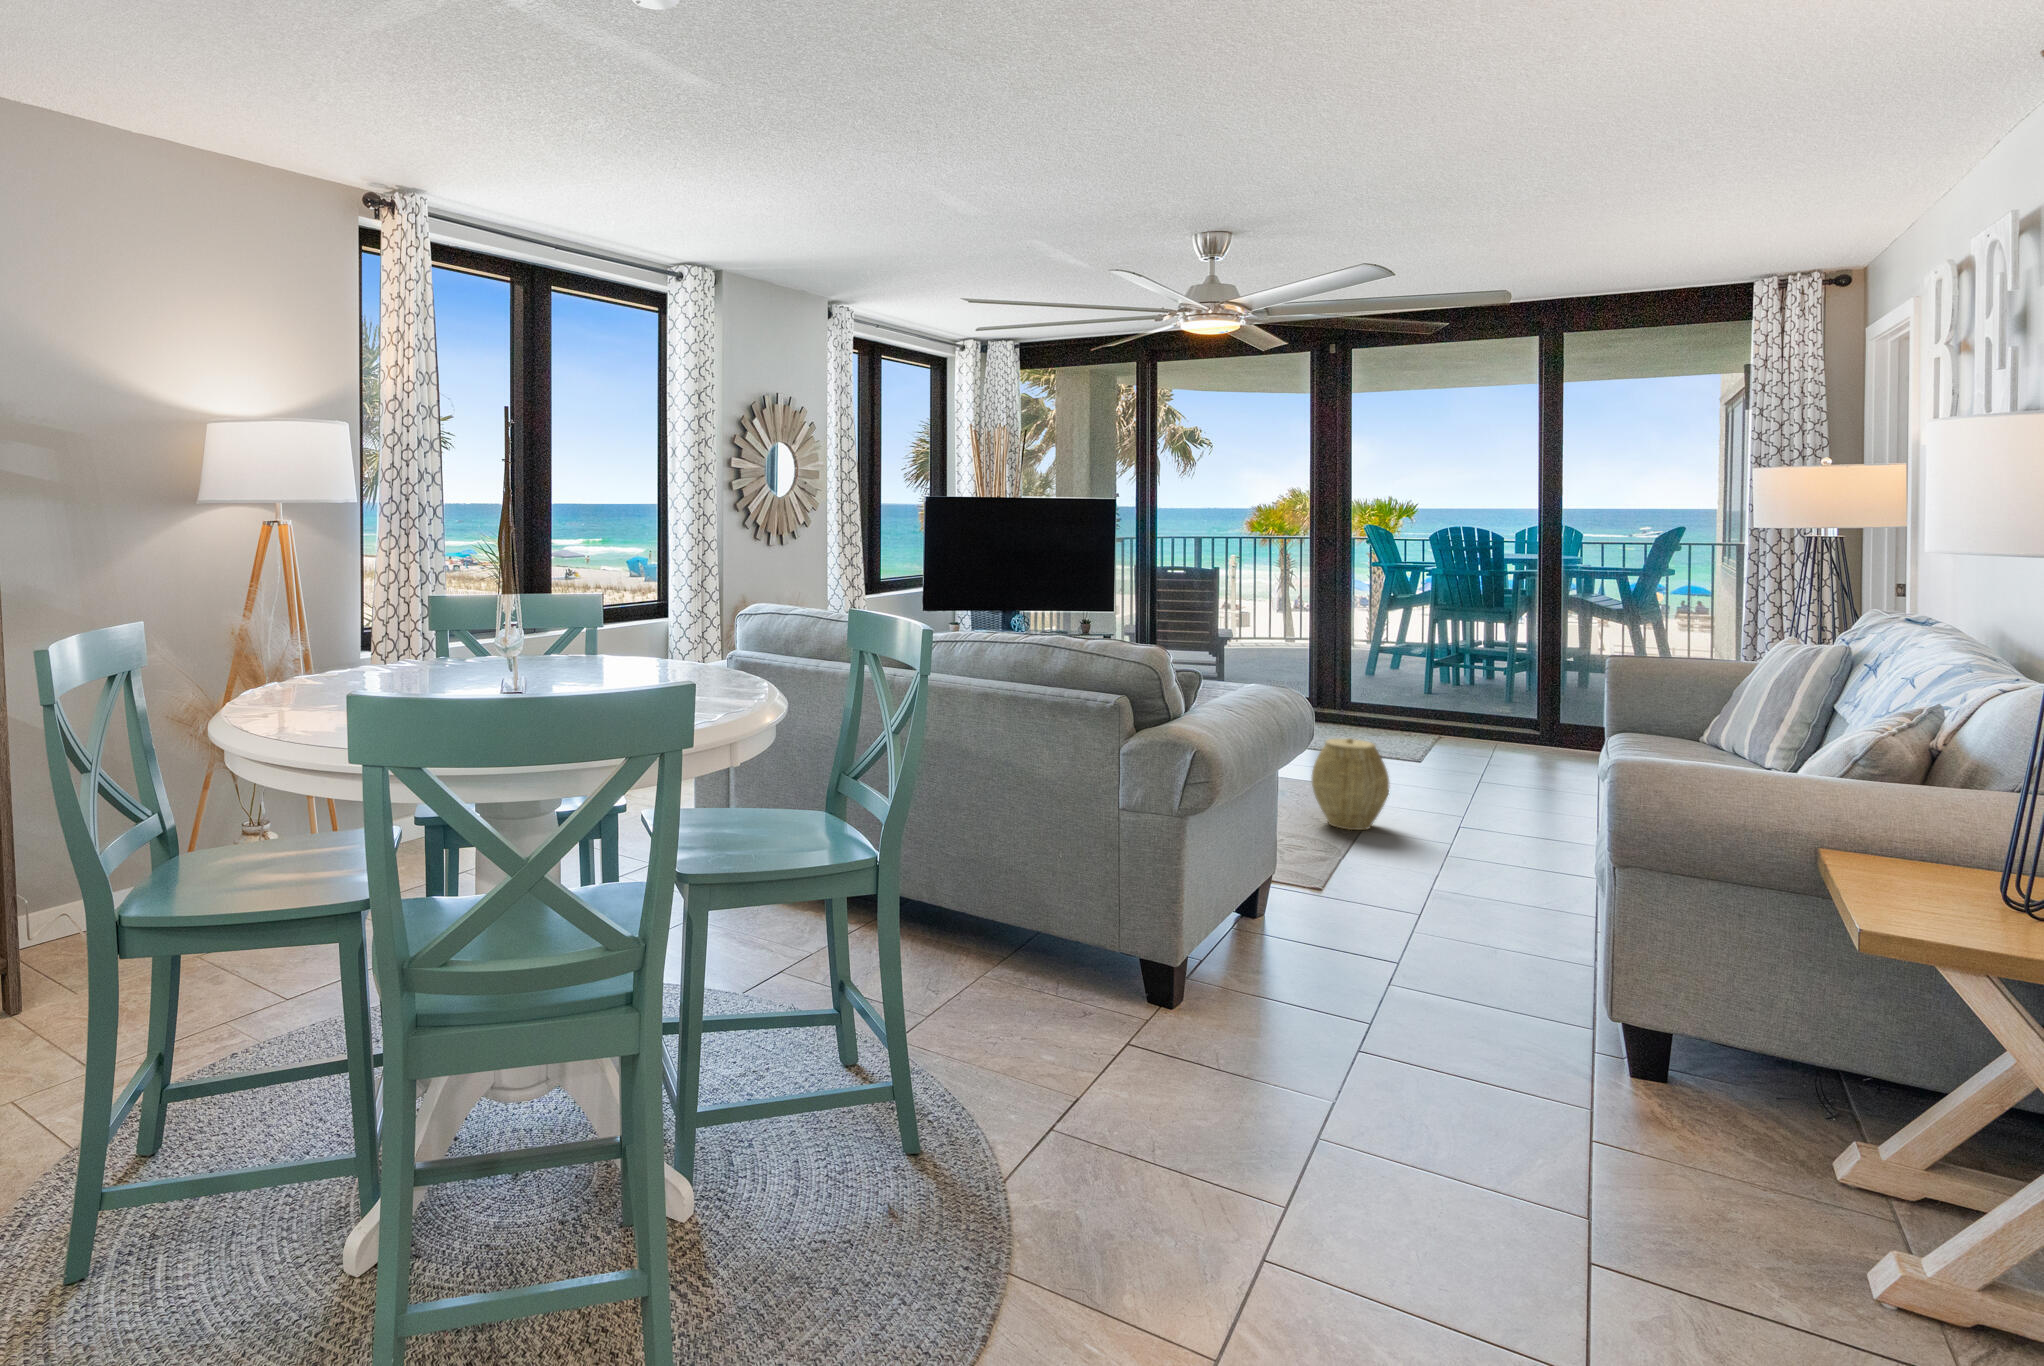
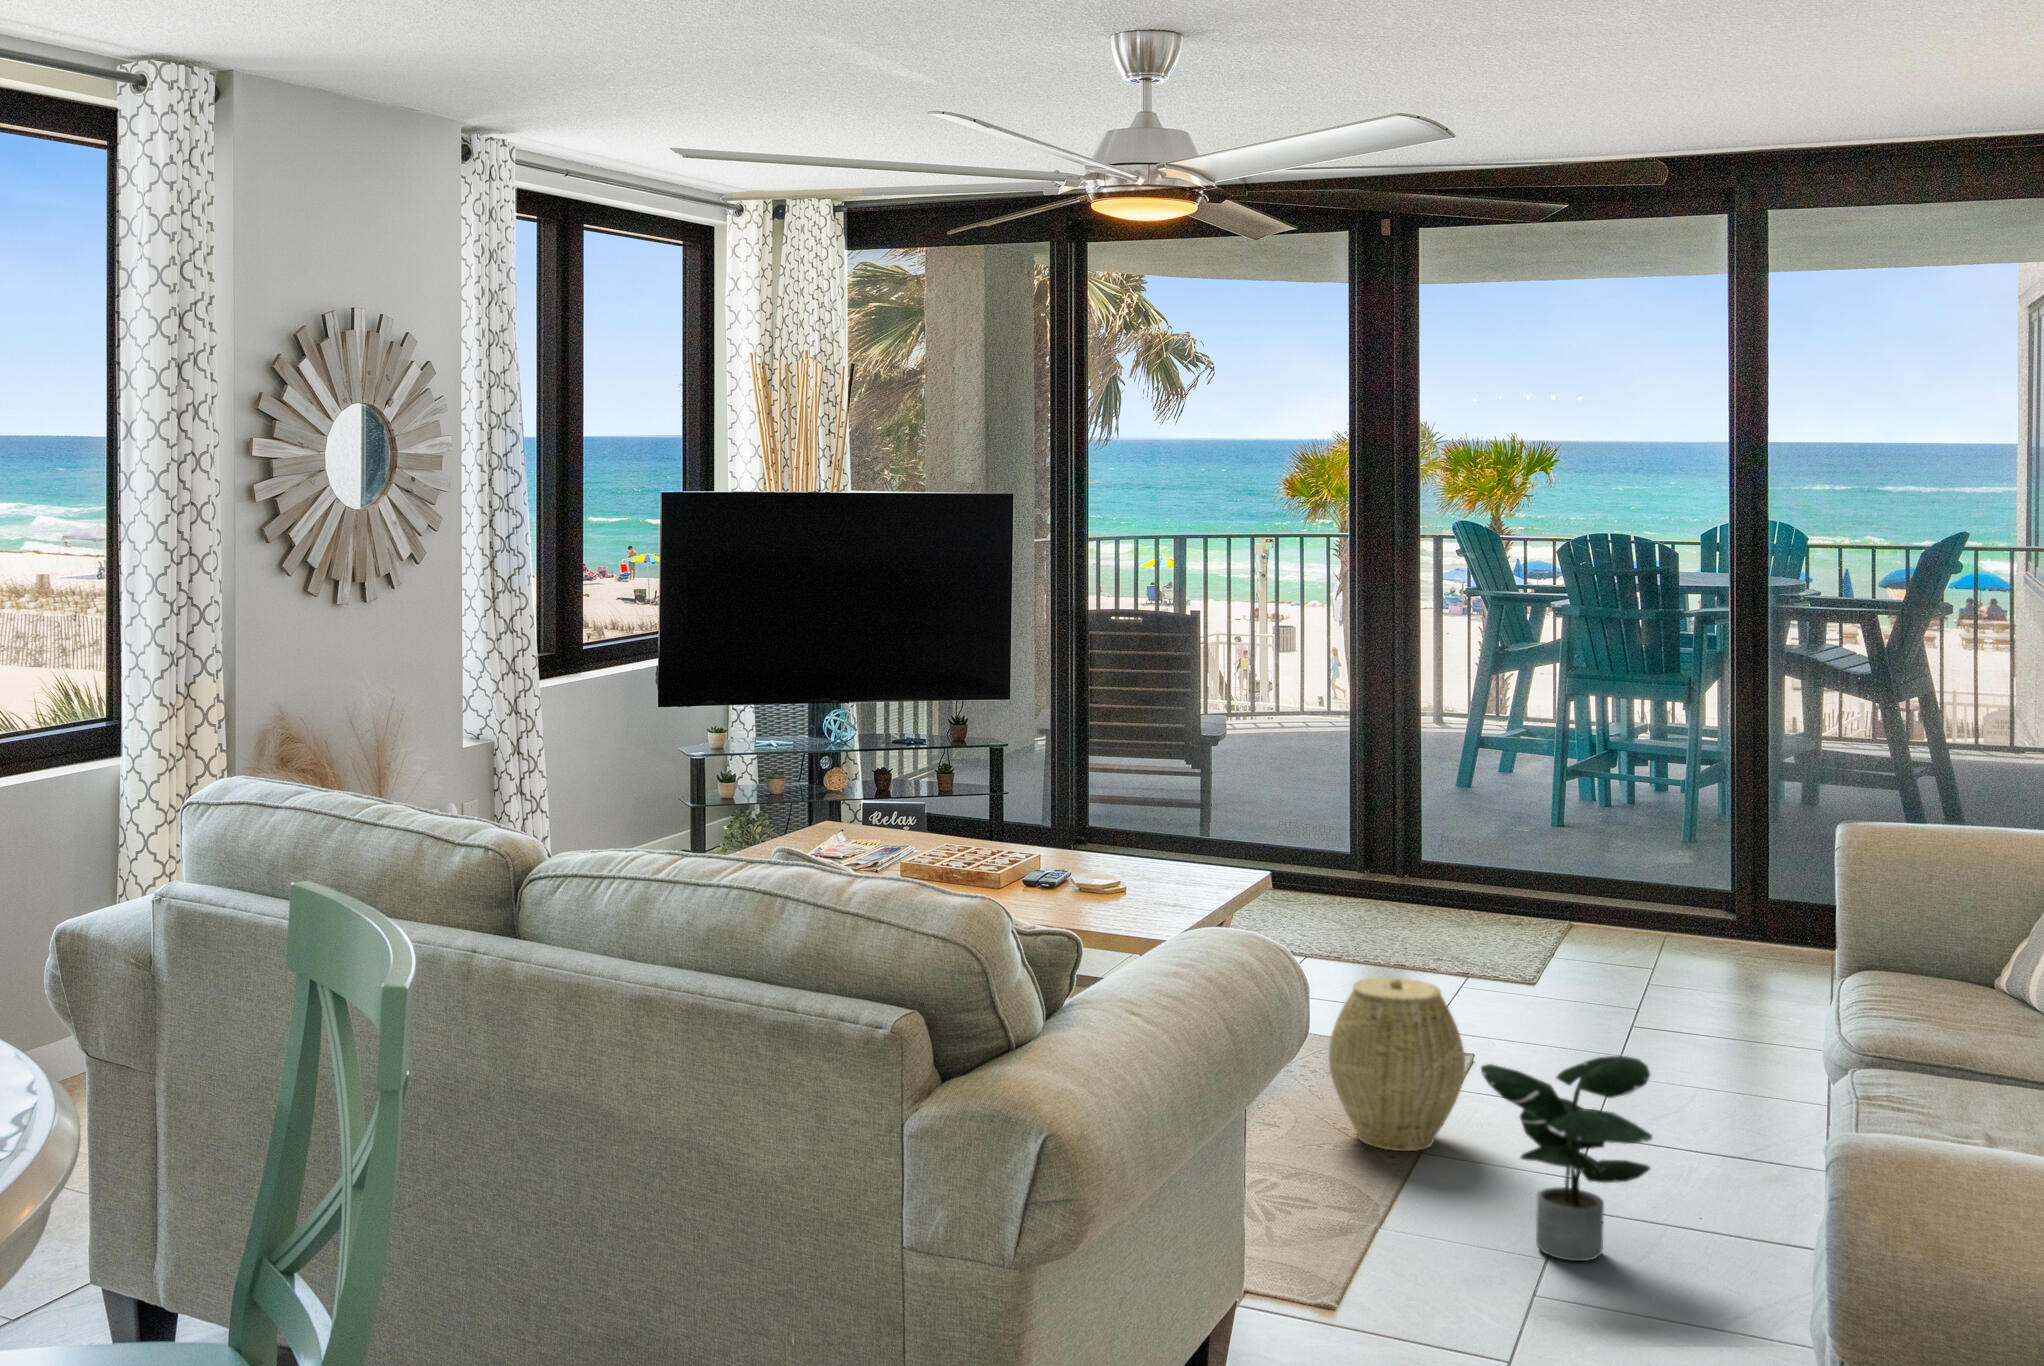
potted plant: none [1403,772,1502,879] -> present [1481,1056,1652,1261]

